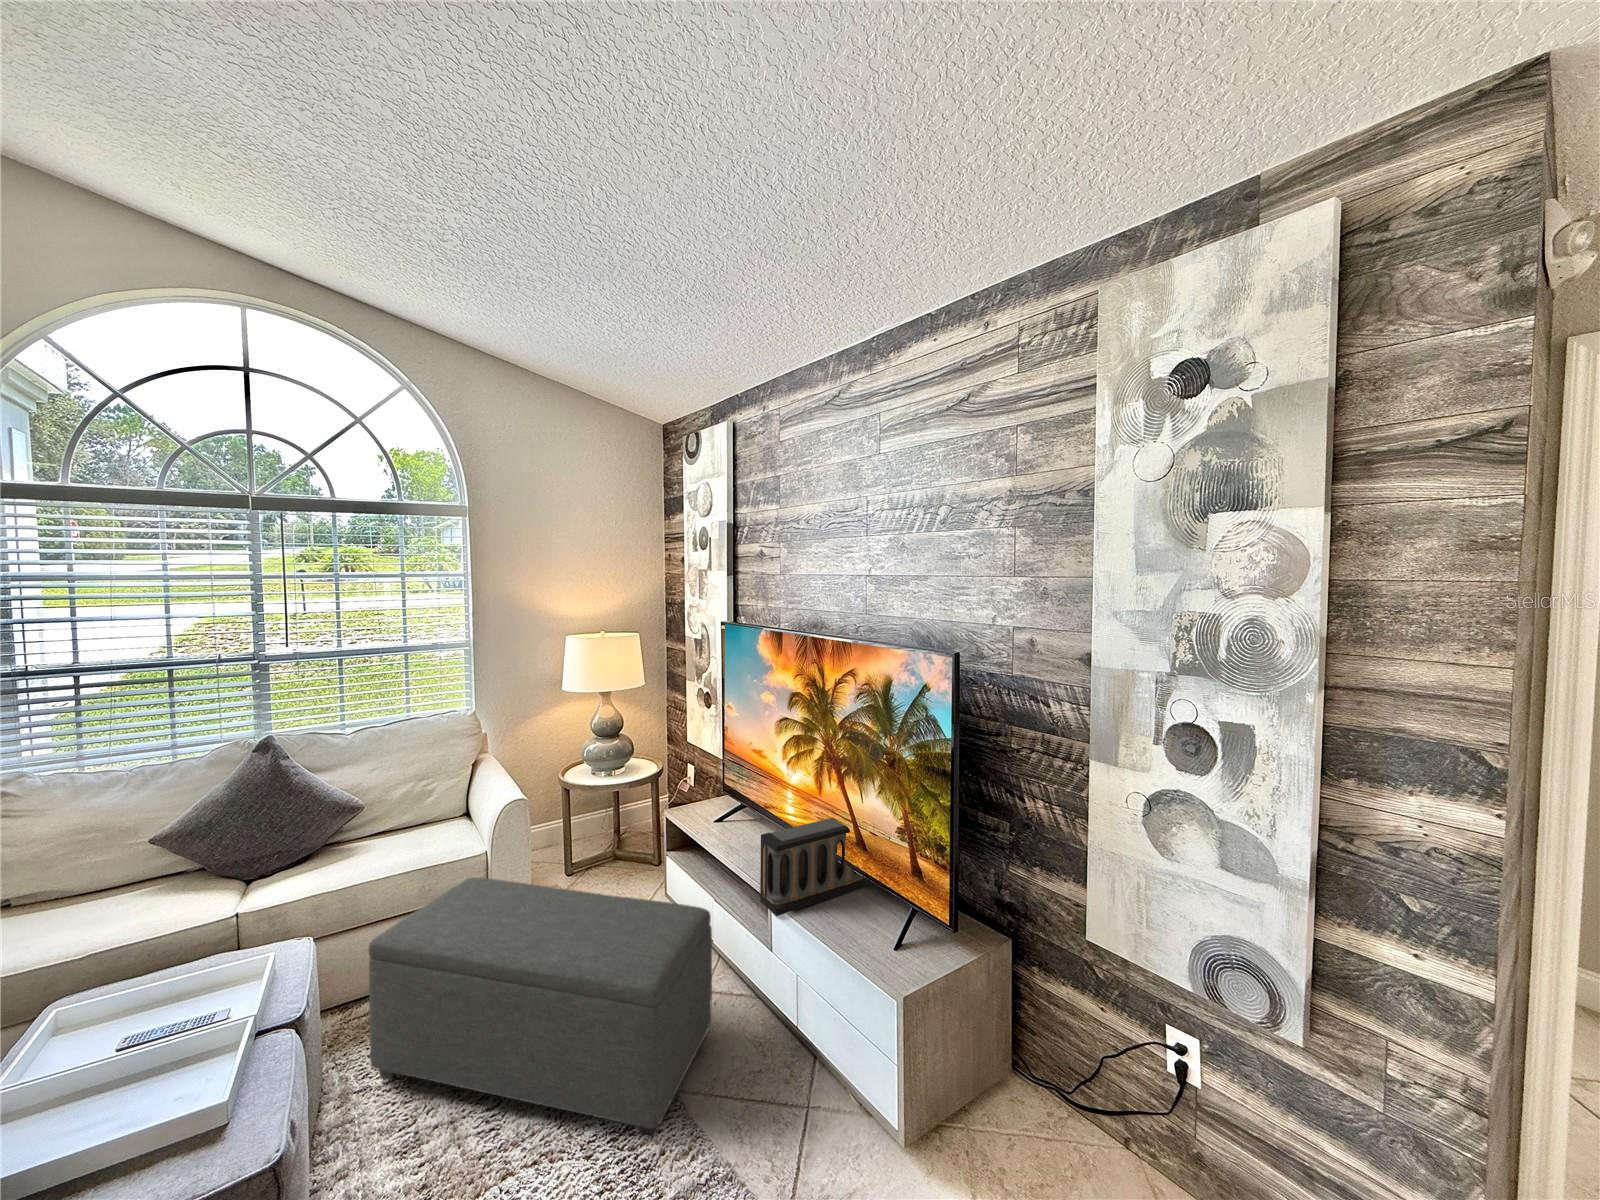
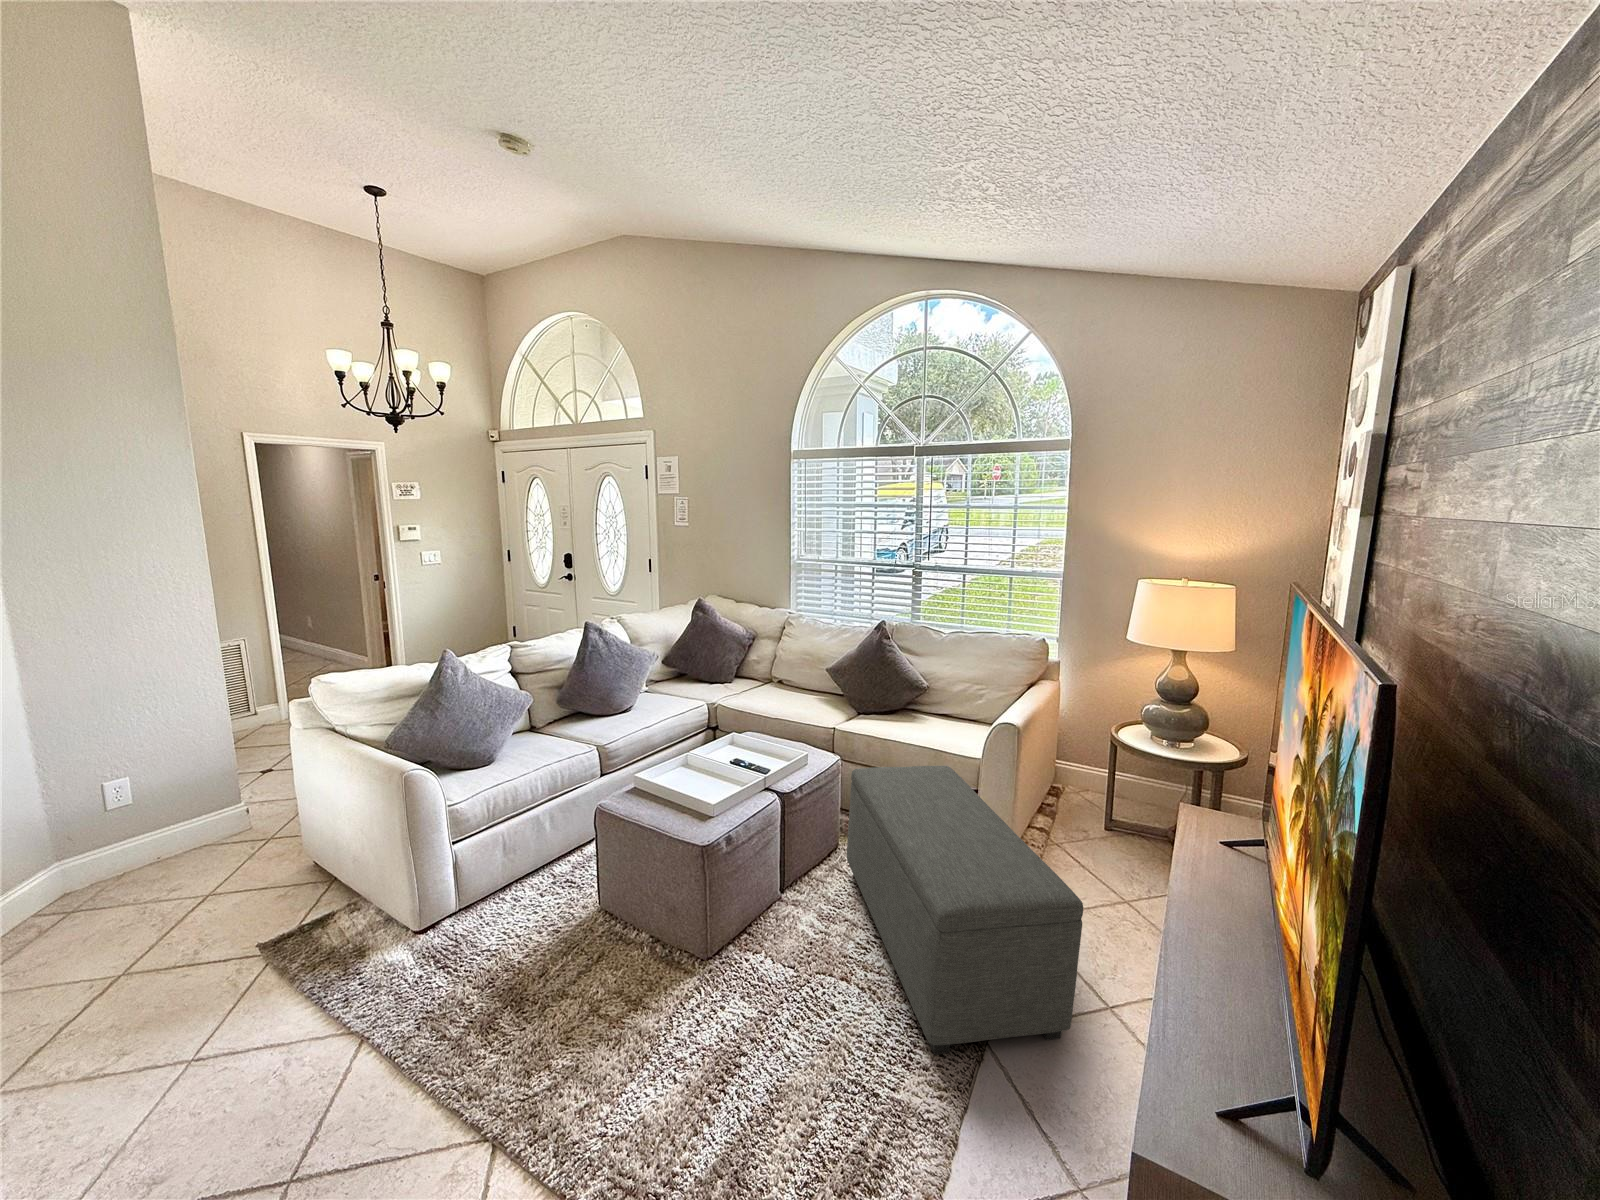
speaker: present [760,818,870,916] -> none [1127,847,1351,1035]

